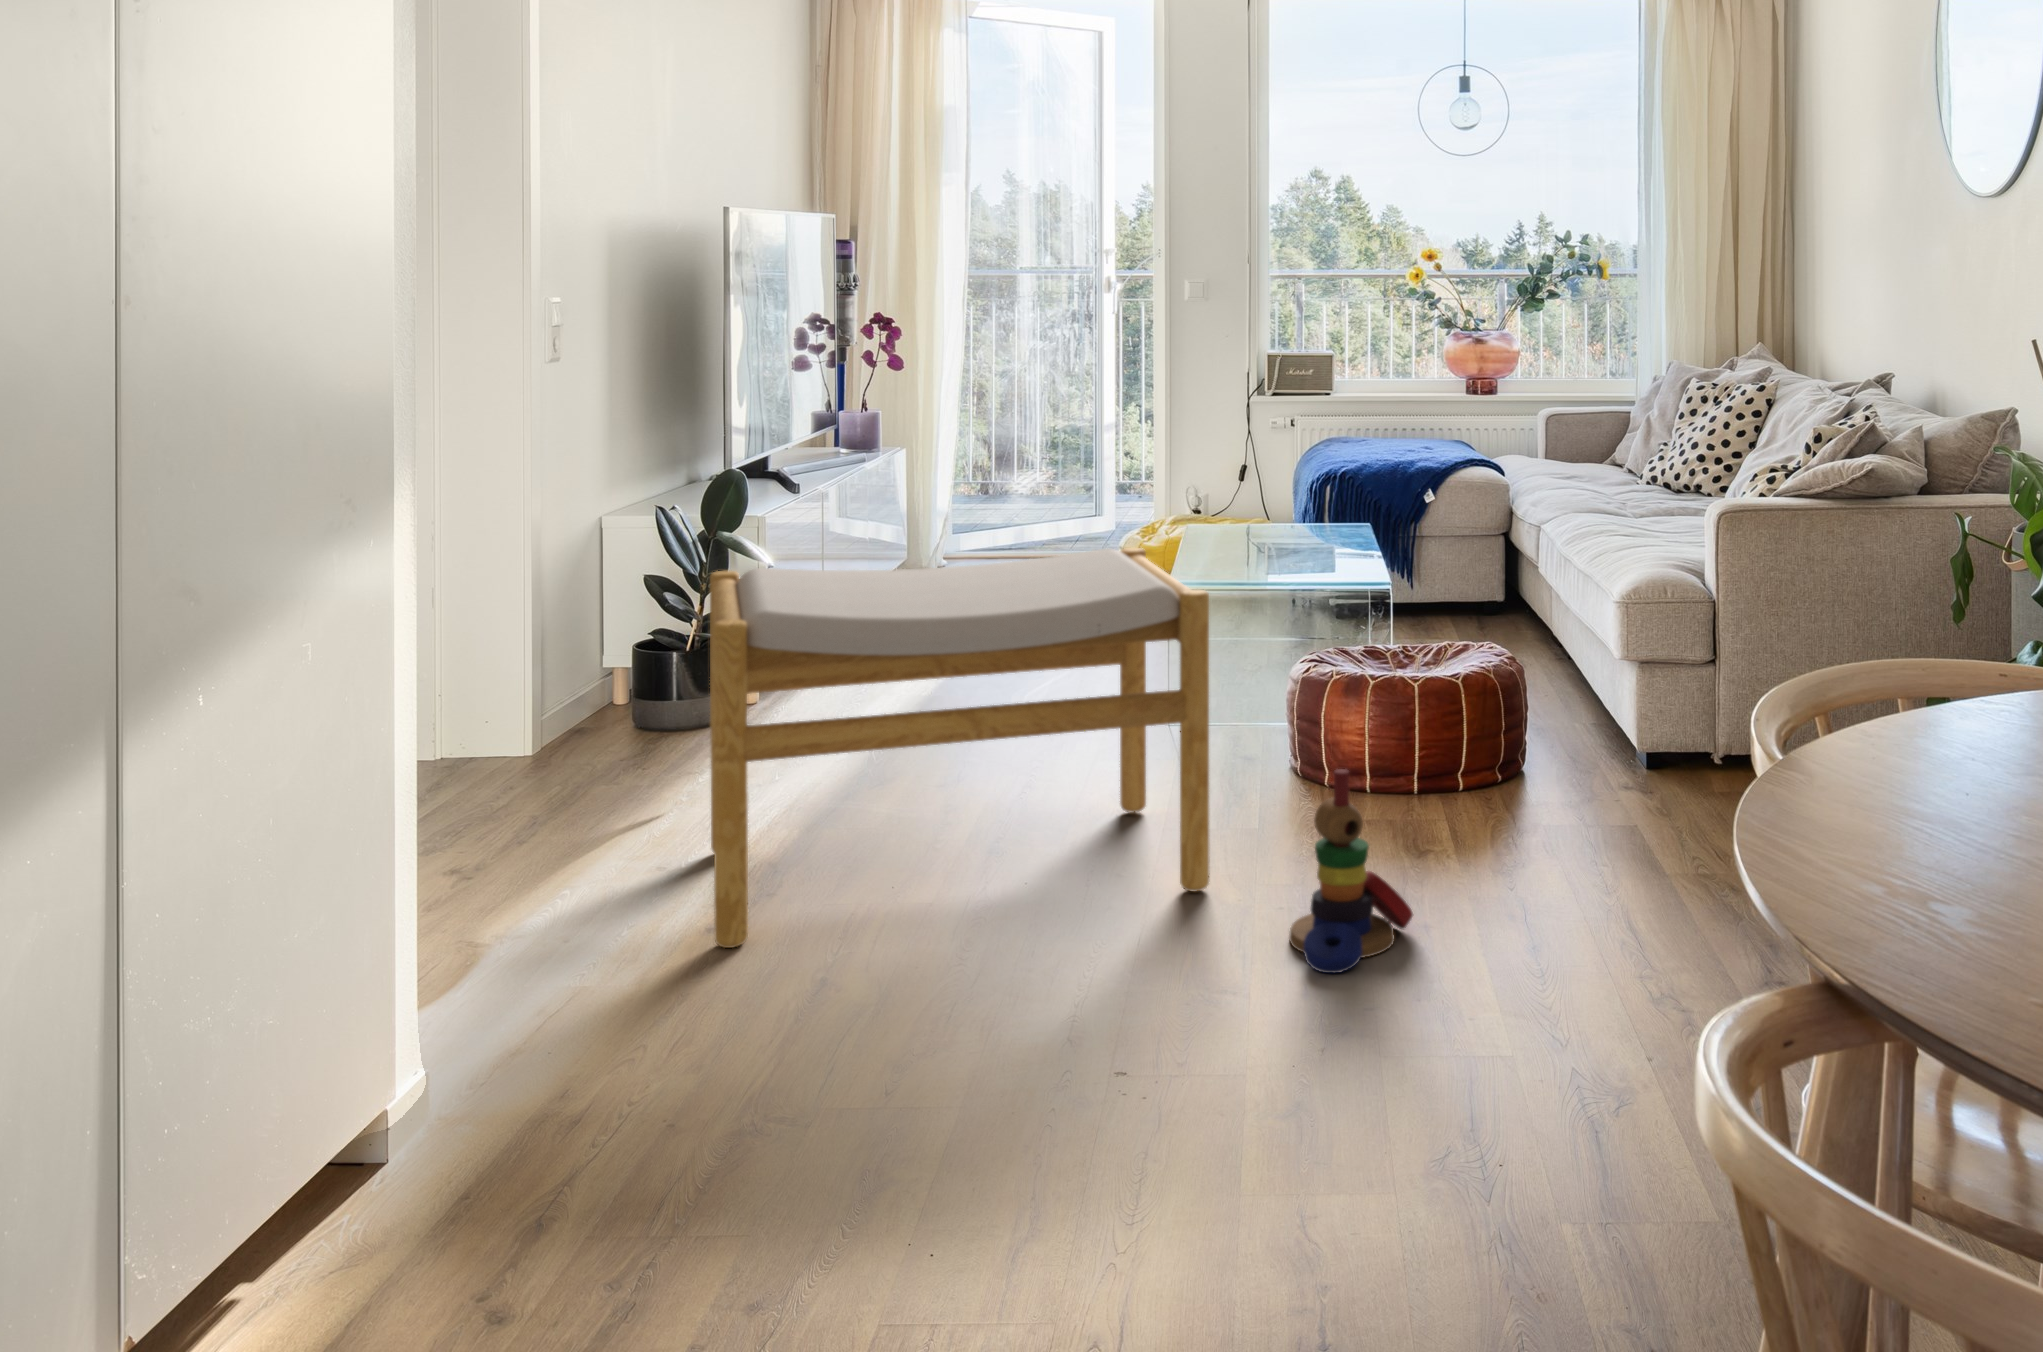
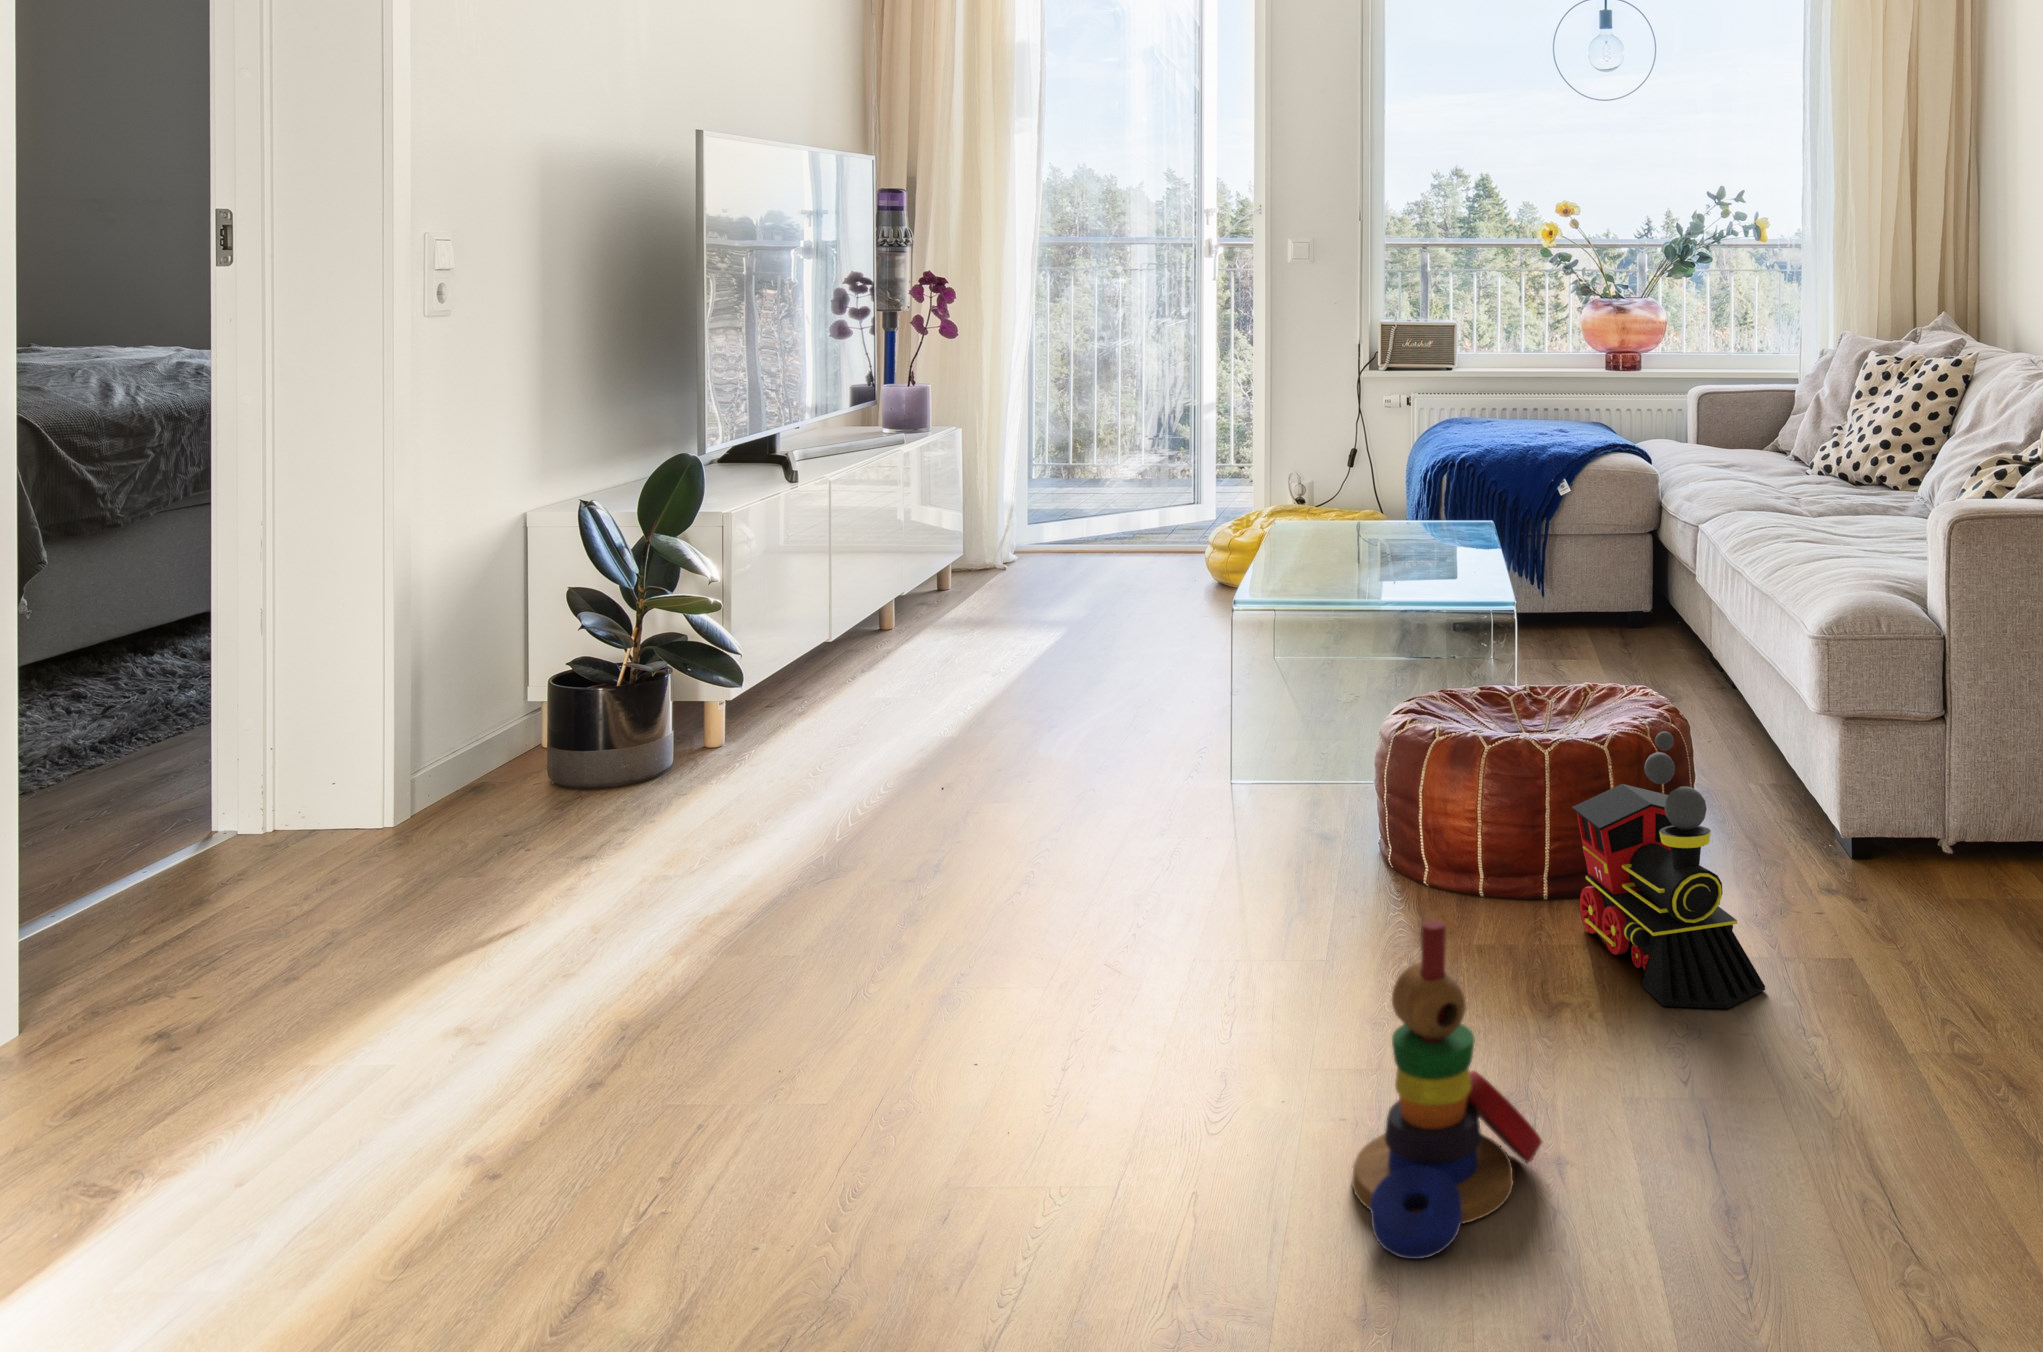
footstool: present [710,548,1210,948] -> none [464,565,1245,1193]
toy train: none [1434,665,1571,854] -> present [1572,731,1765,1009]

